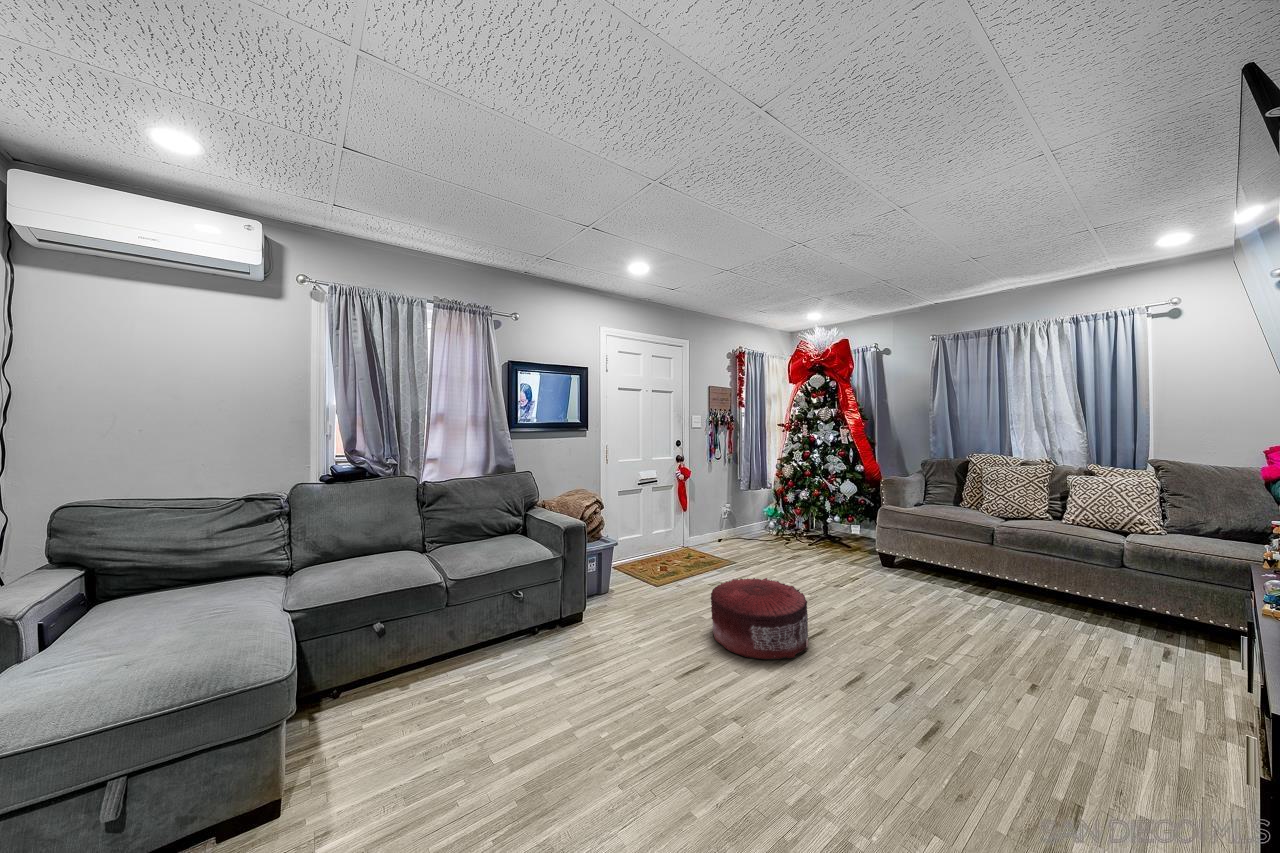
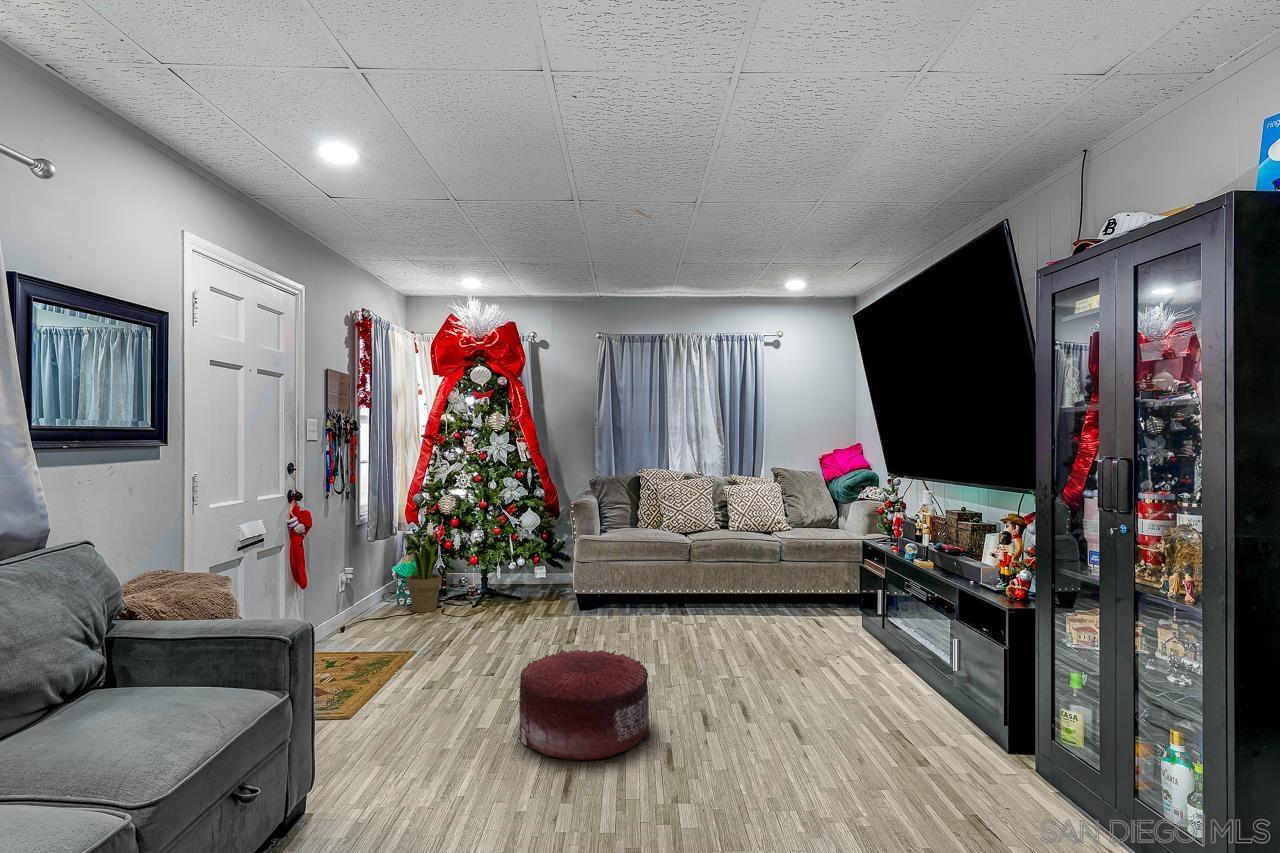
potted plant: none [766,496,792,542] -> present [407,543,445,613]

